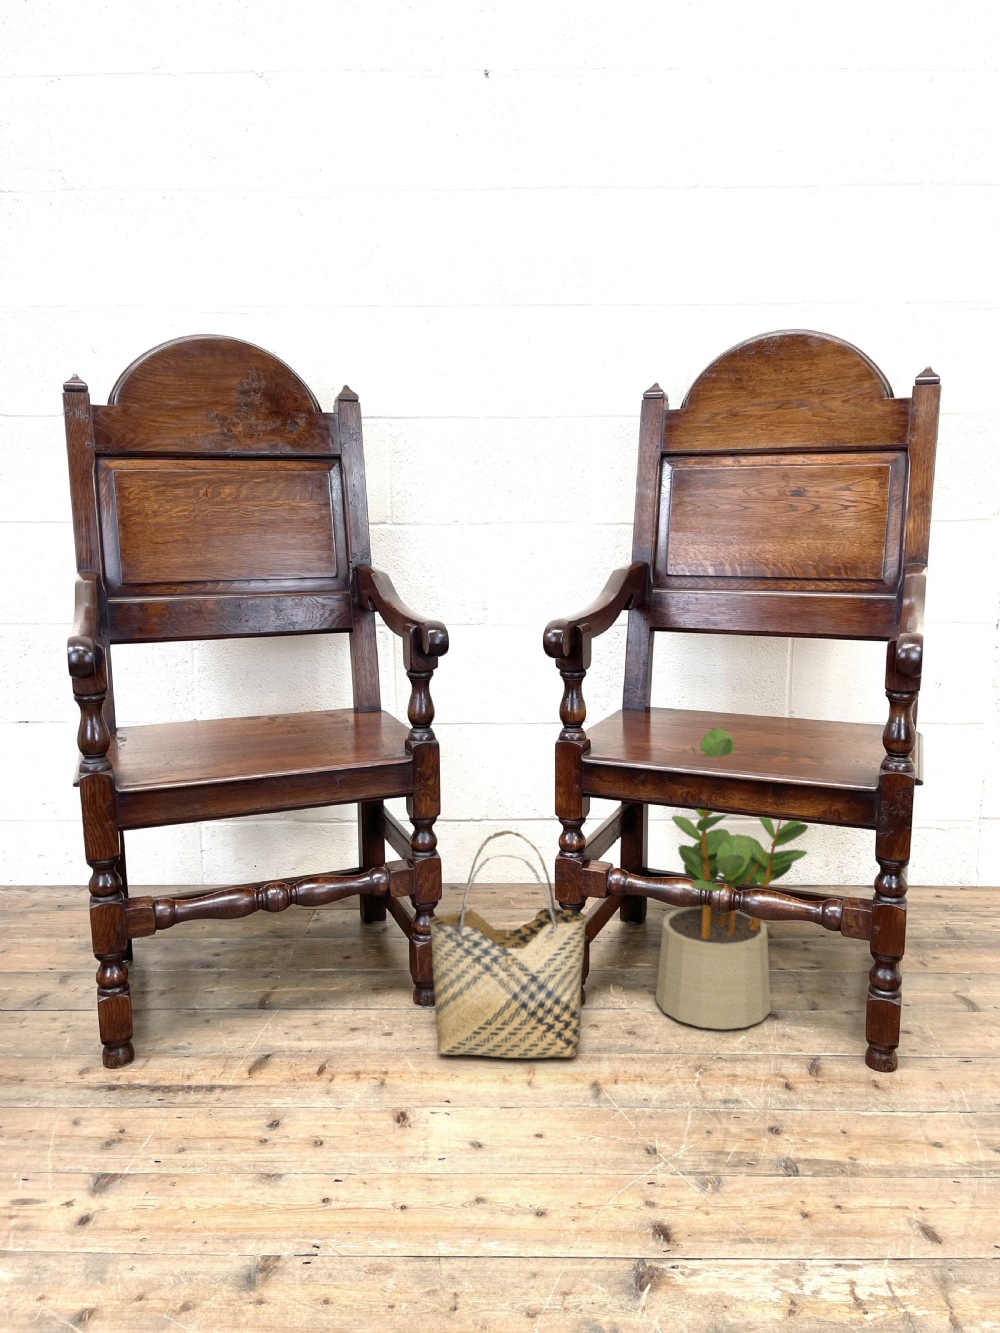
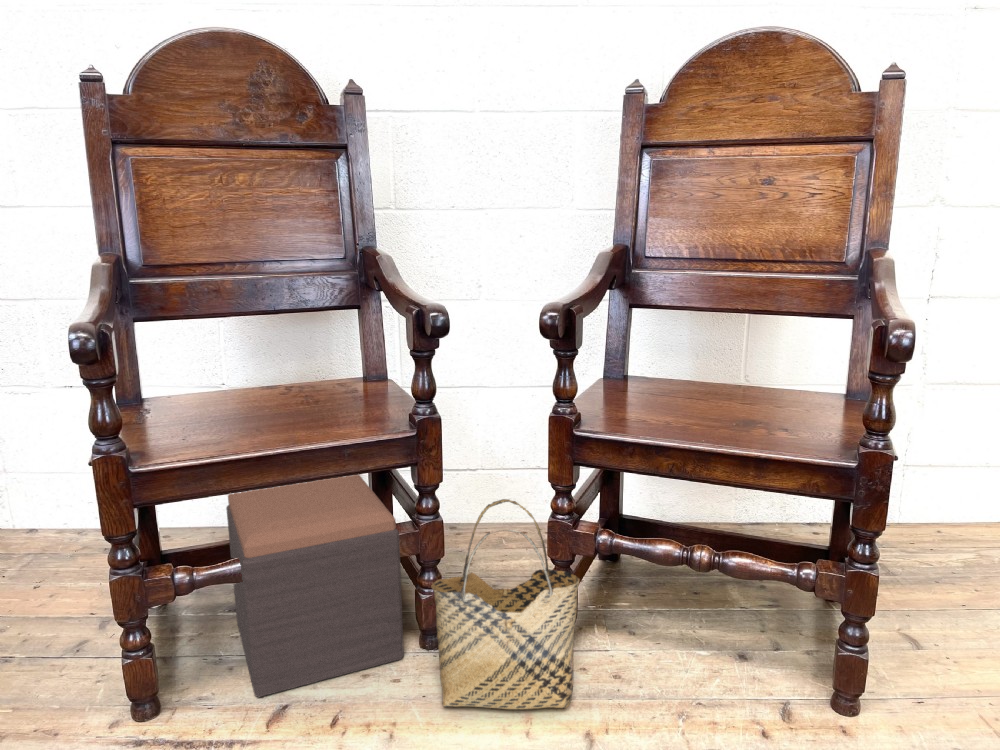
potted plant: present [656,728,808,1029] -> none [637,402,788,674]
footstool: none [204,809,396,1047] -> present [226,475,404,697]

